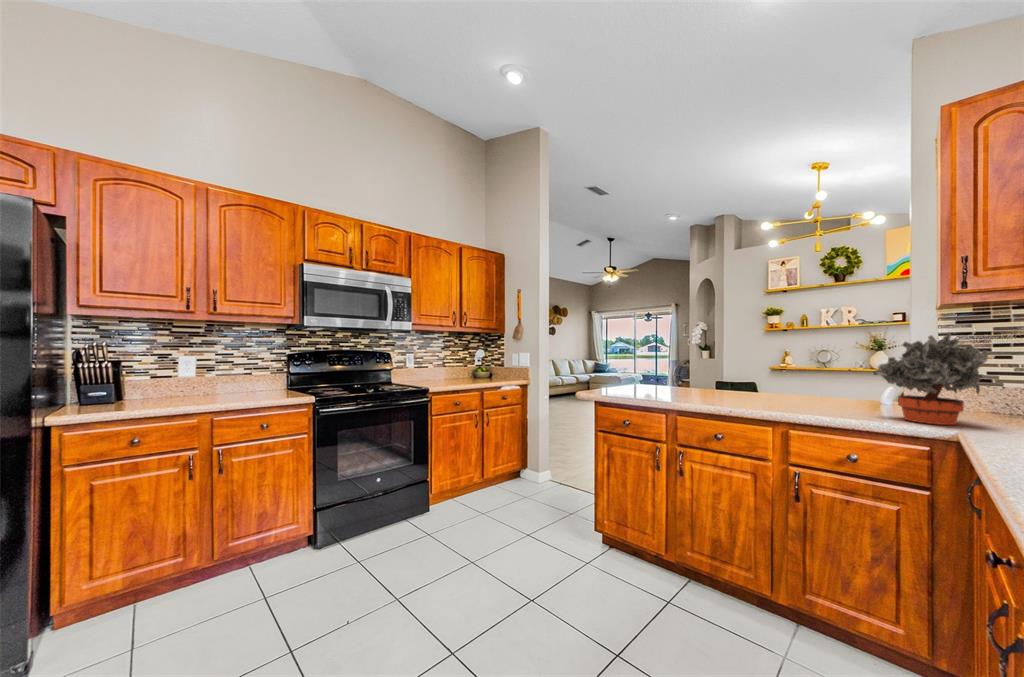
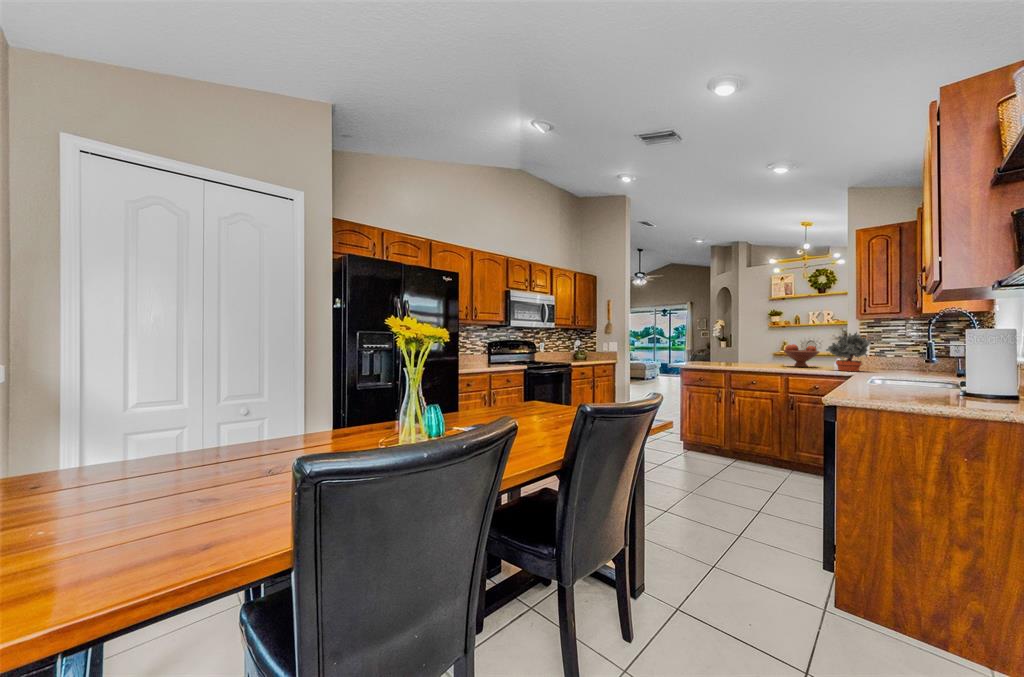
fruit bowl: none [780,358,855,405] -> present [784,344,819,367]

